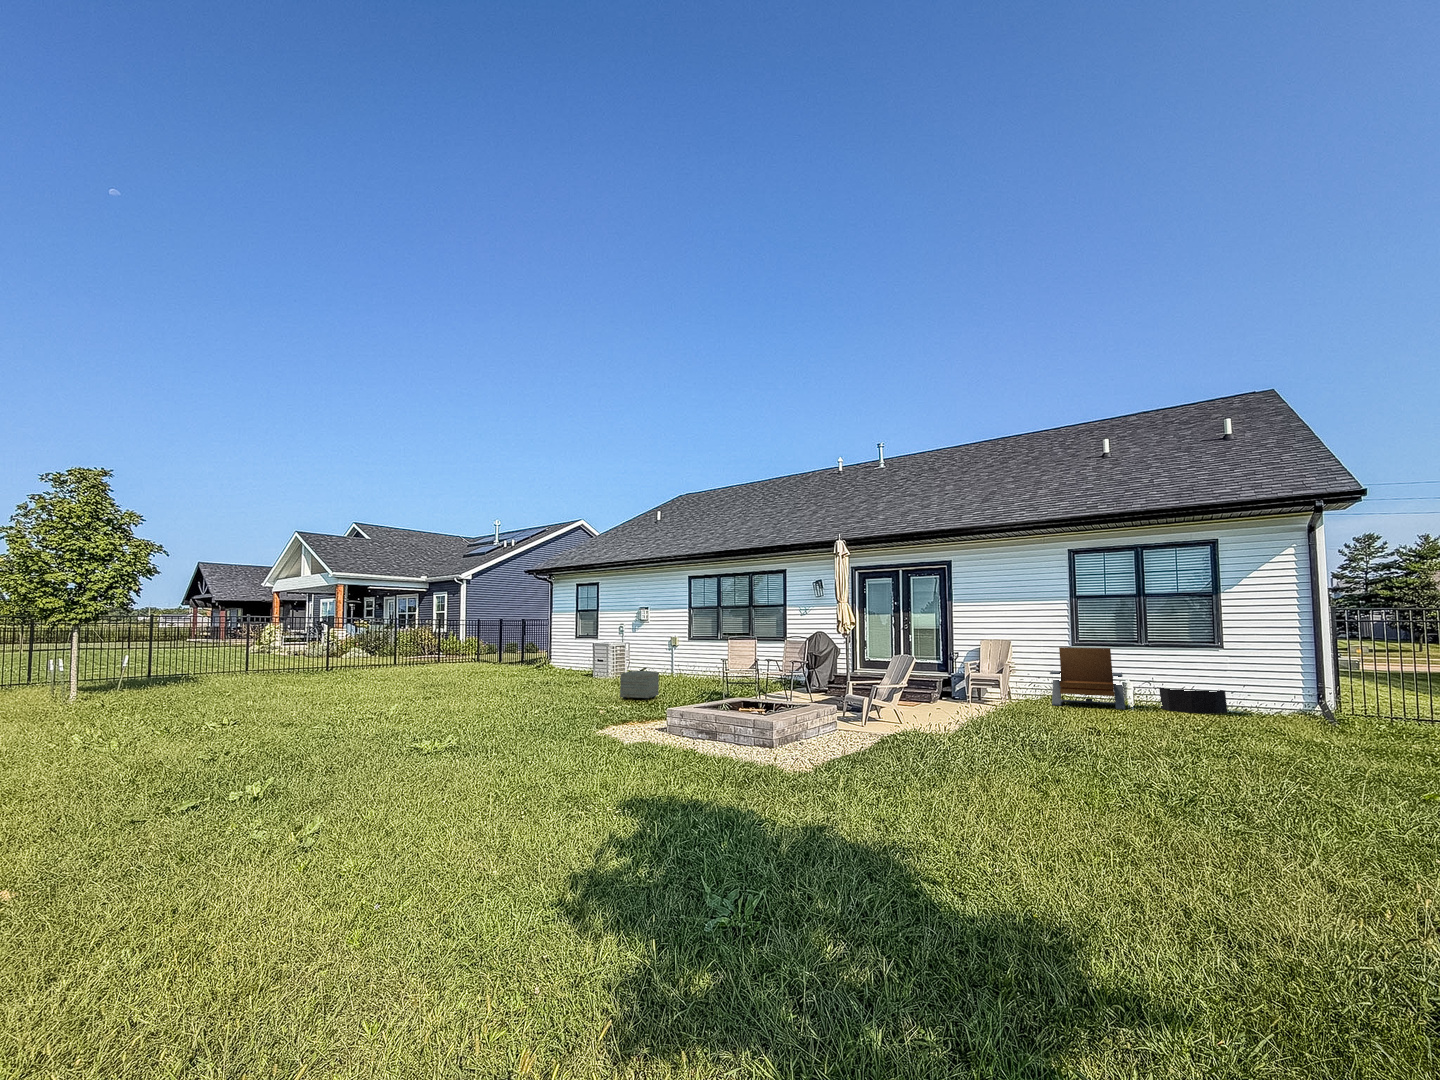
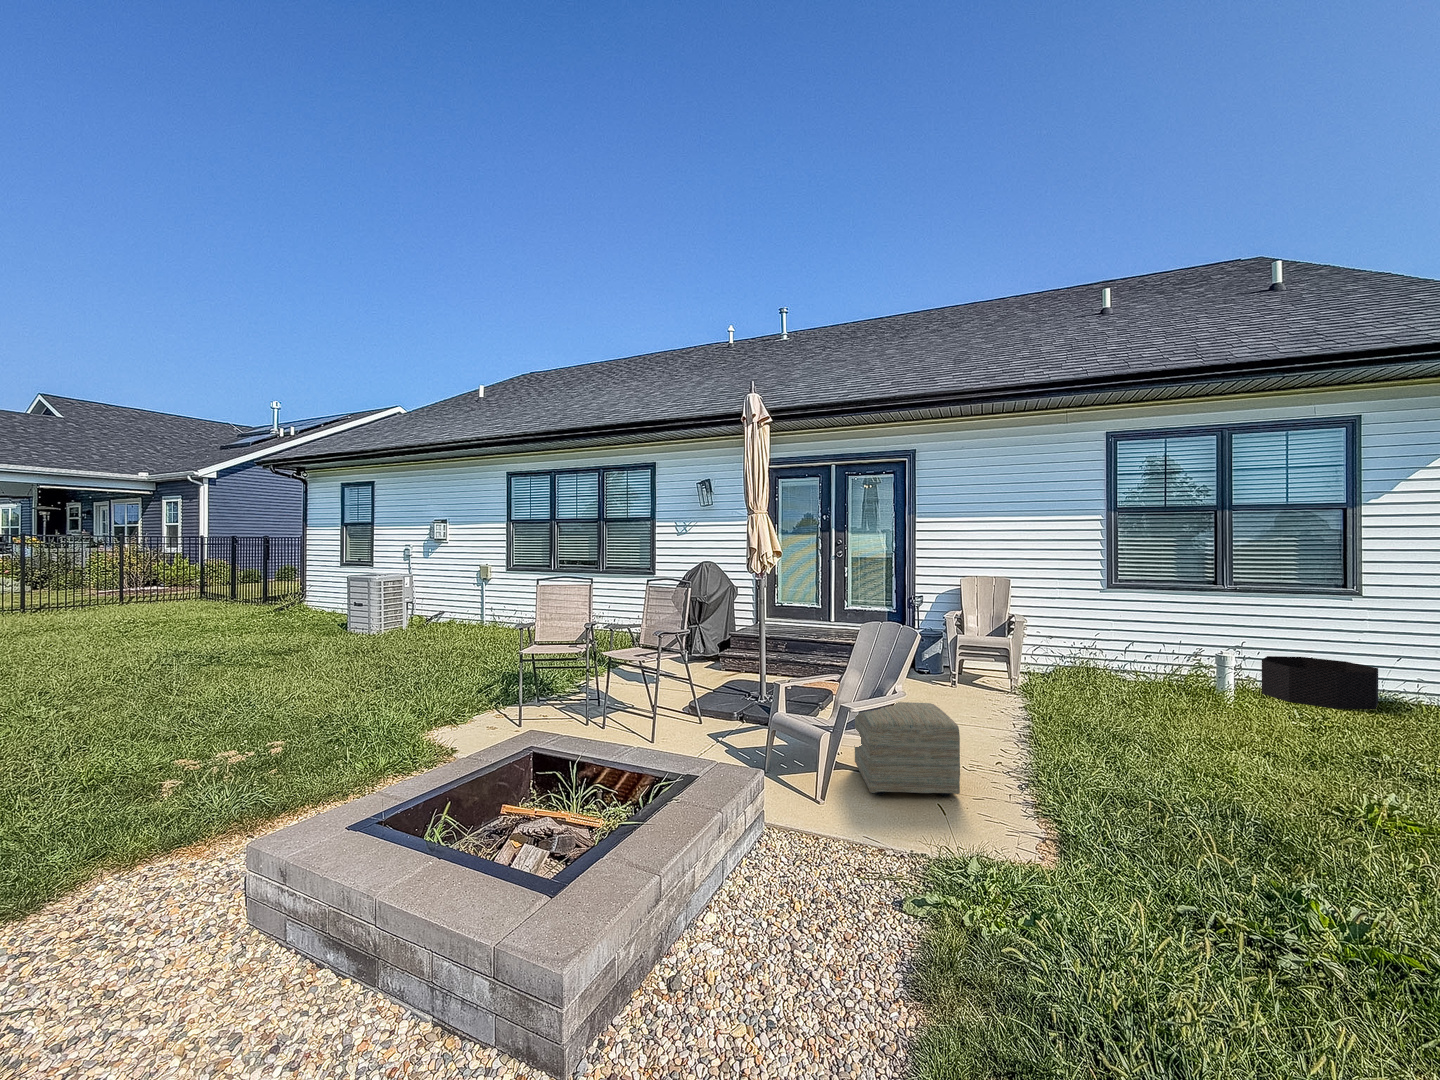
lounge chair: present [1050,647,1125,709] -> none [1076,592,1219,700]
ottoman: present [620,671,659,700] -> present [855,702,960,796]

